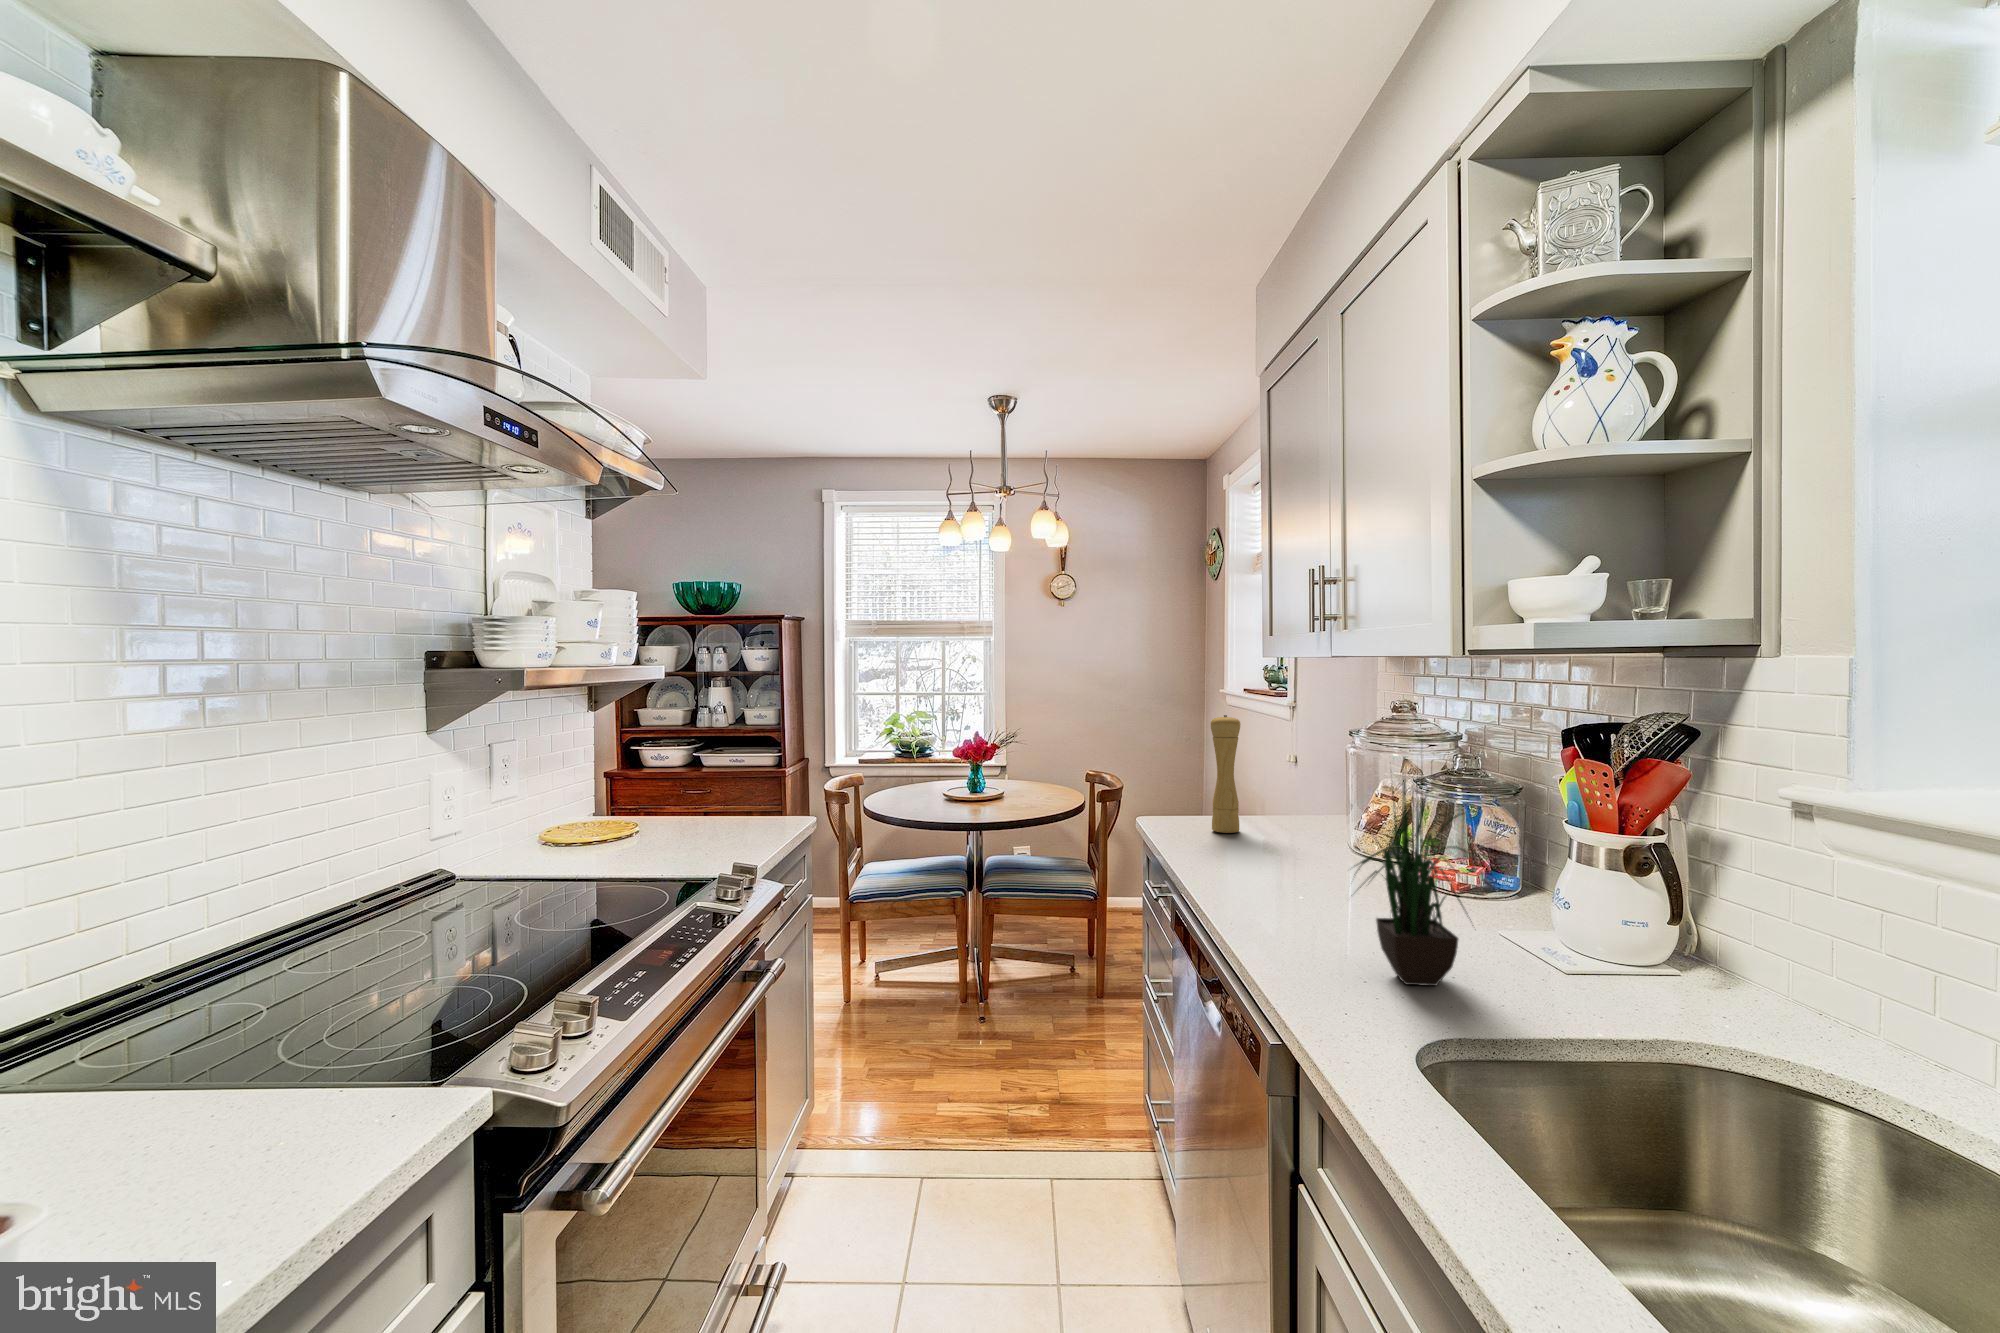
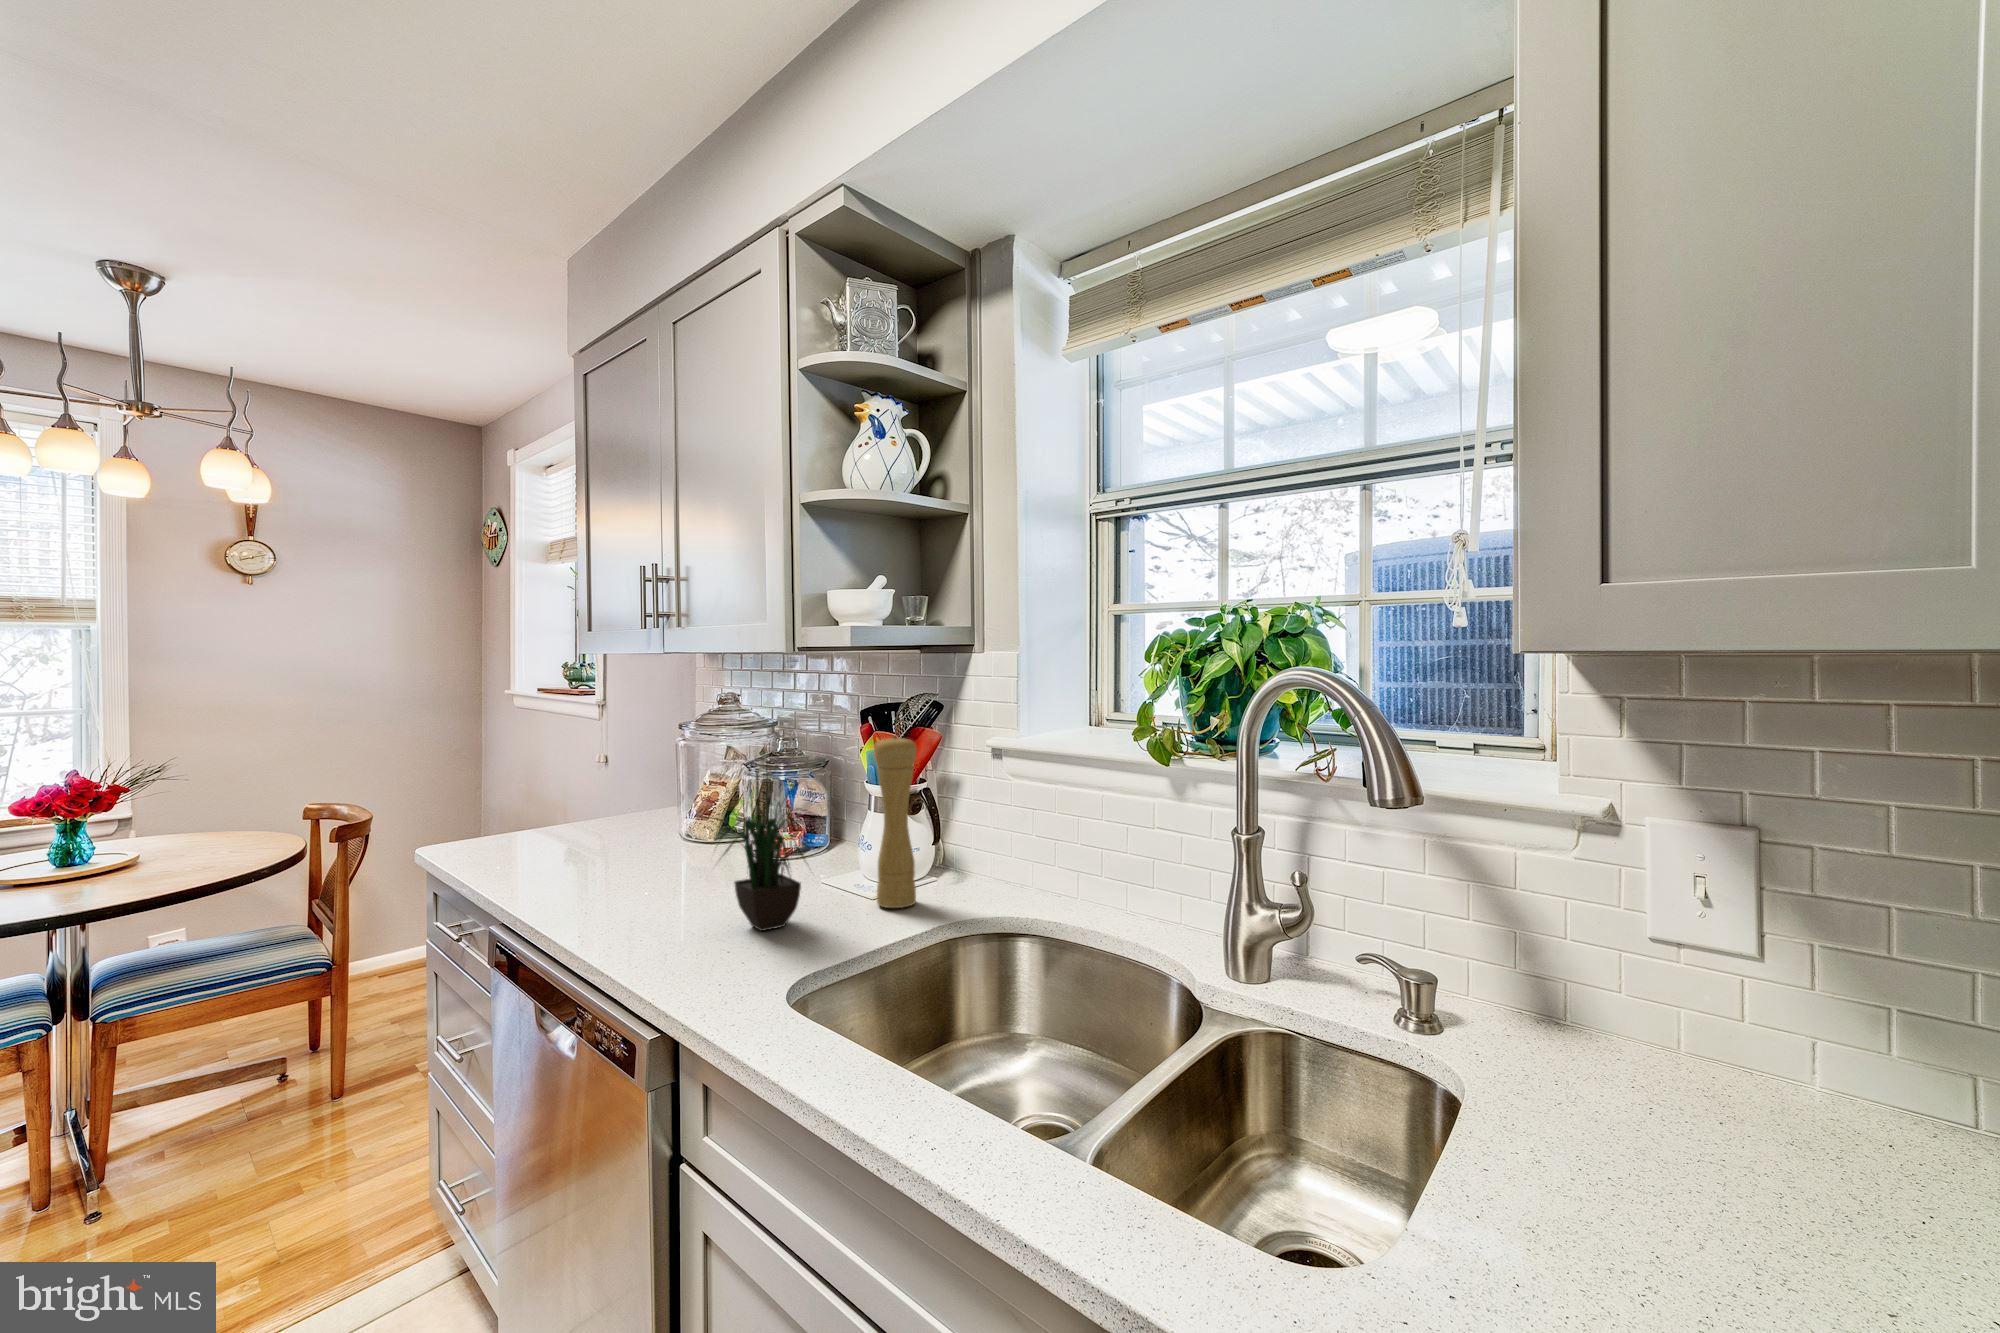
pepper mill: present [1211,715,1240,833] -> present [874,736,917,908]

